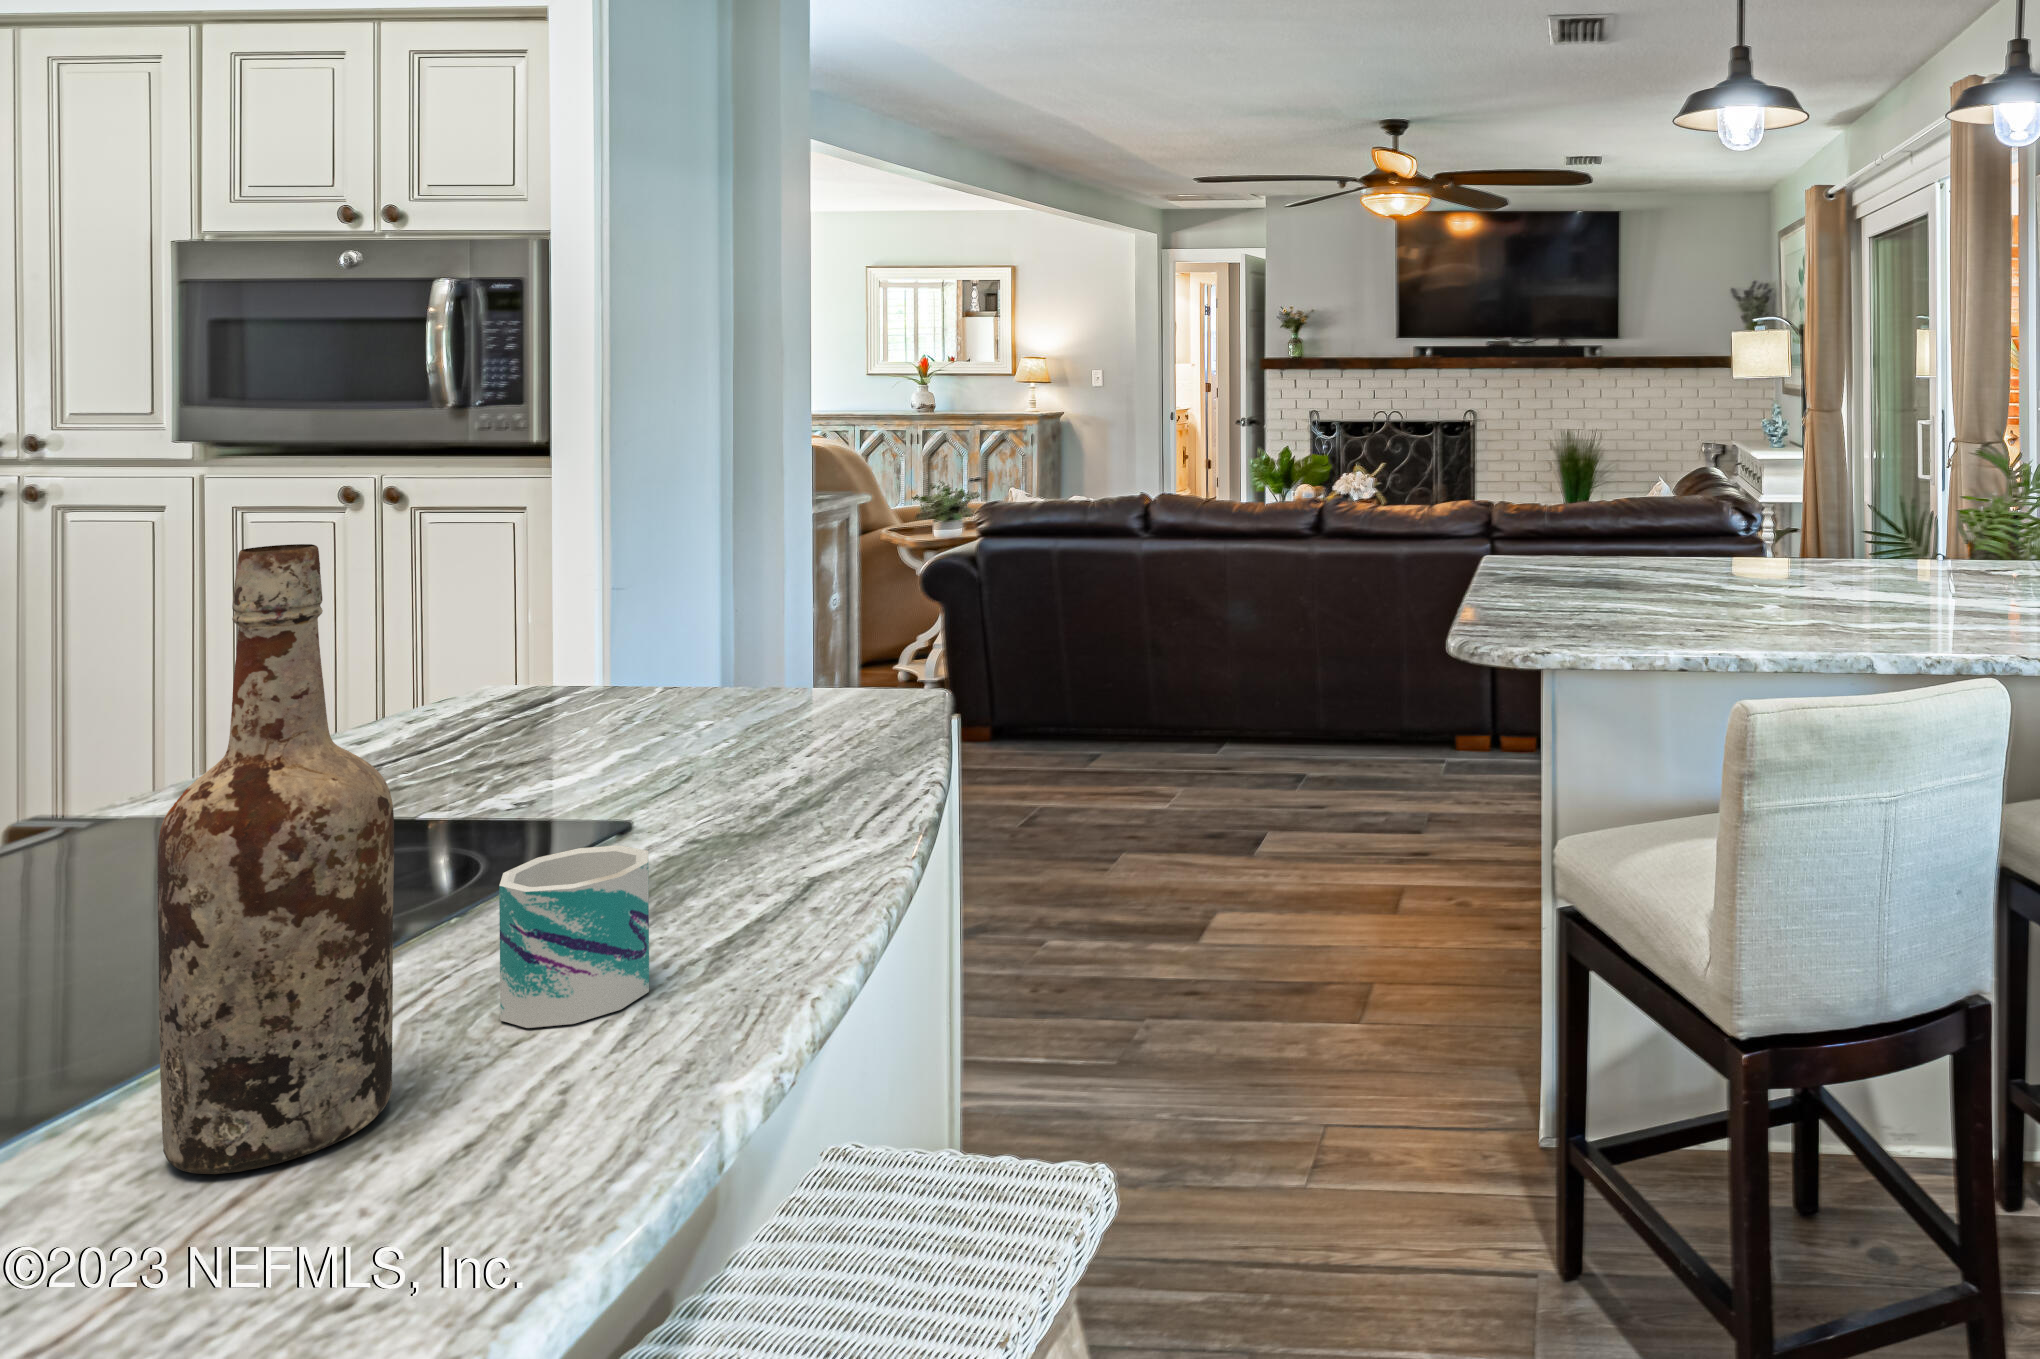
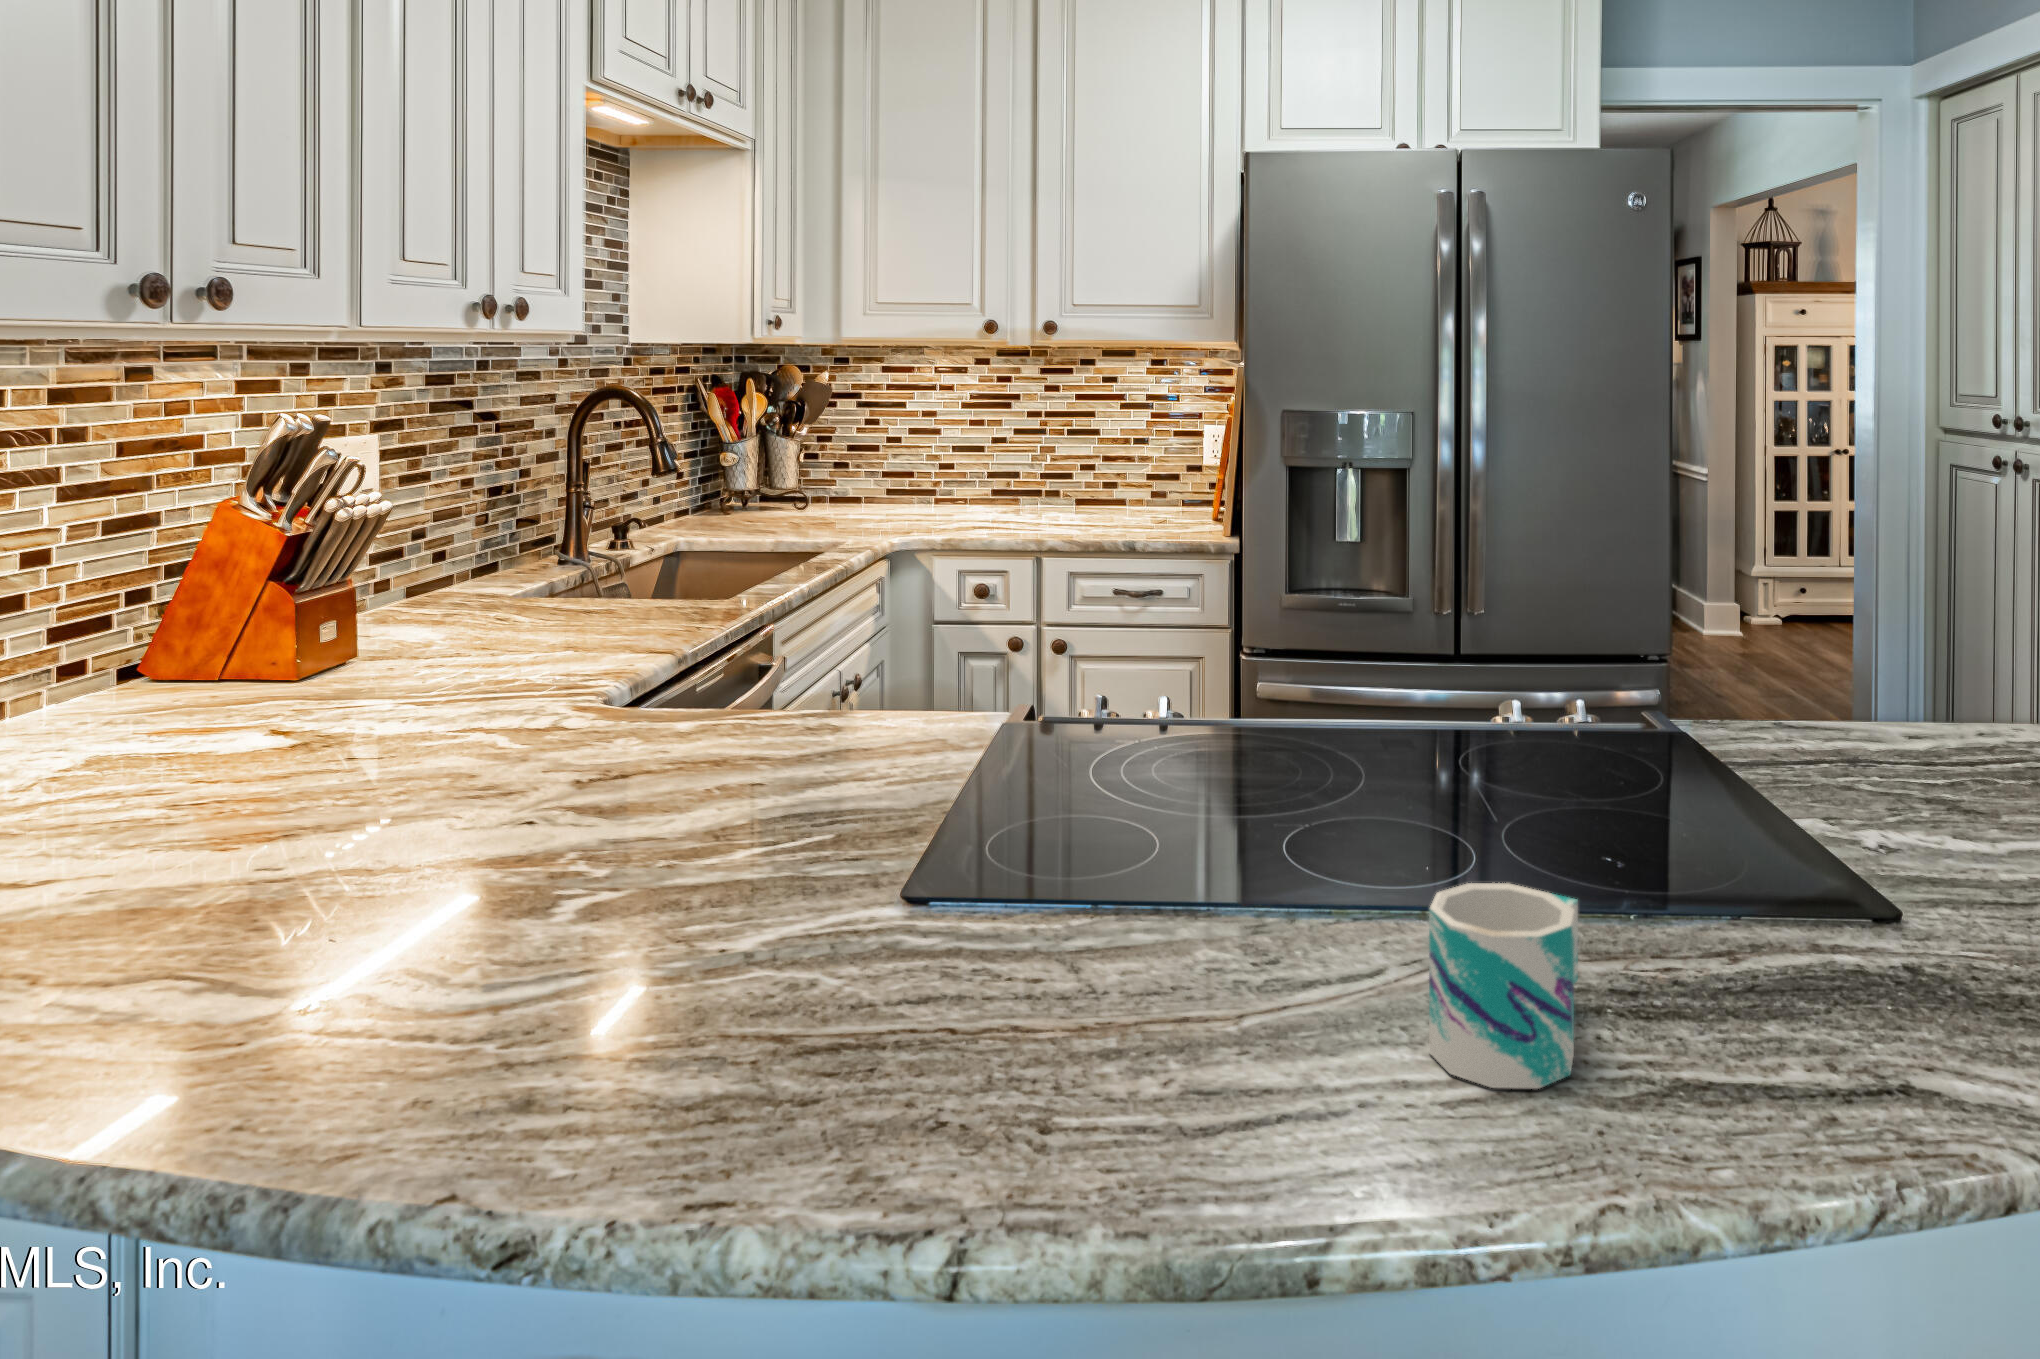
wine bottle: present [157,544,394,1174] -> none [1136,506,1294,1051]

